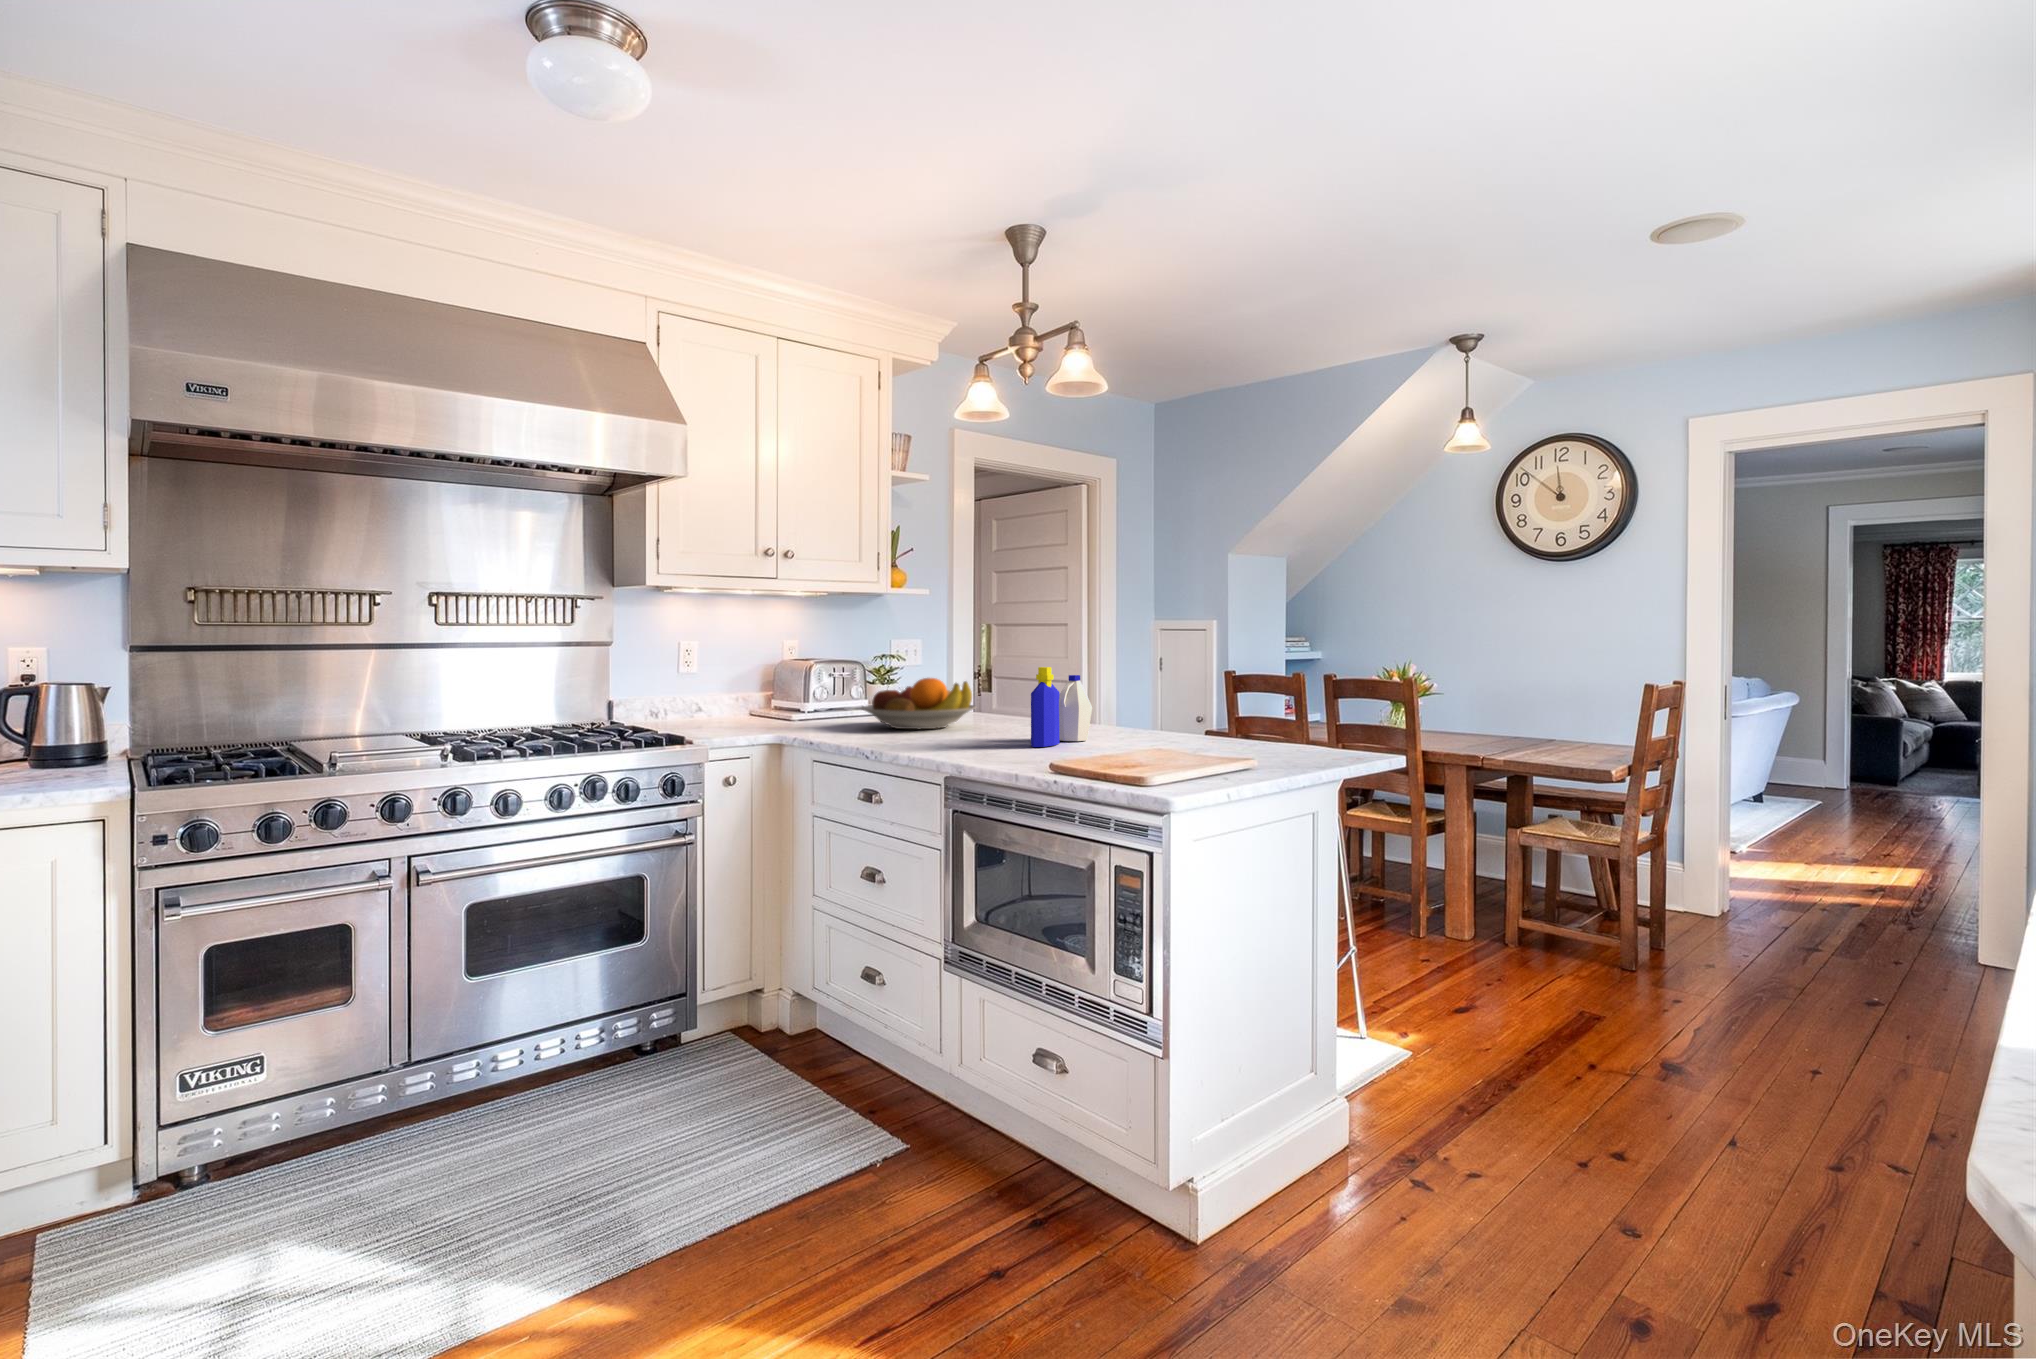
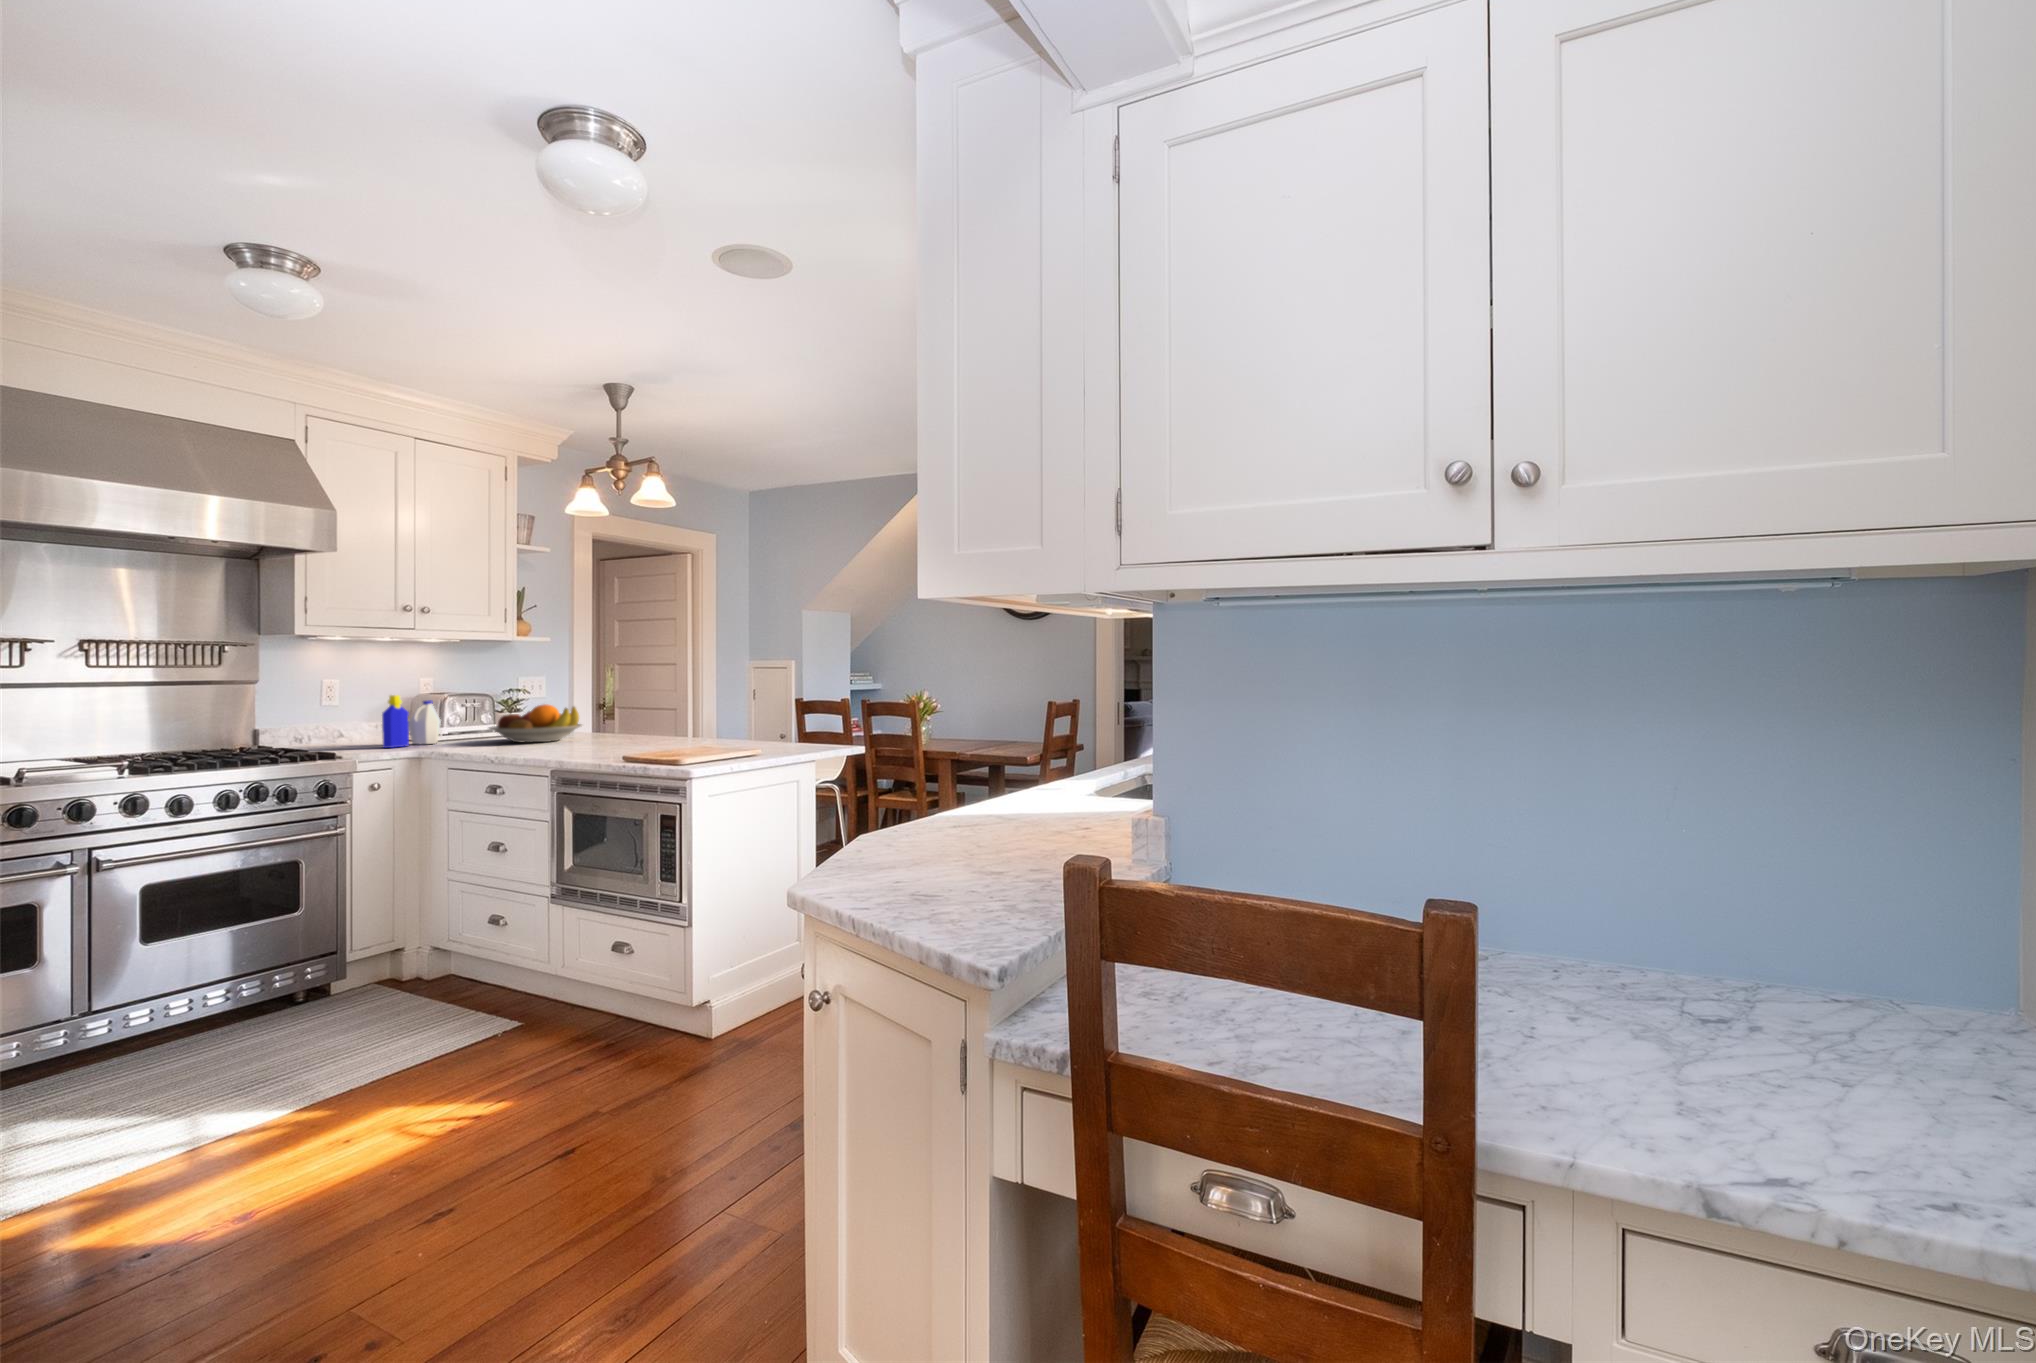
bottle: present [1031,667,1092,747] -> present [382,695,441,748]

